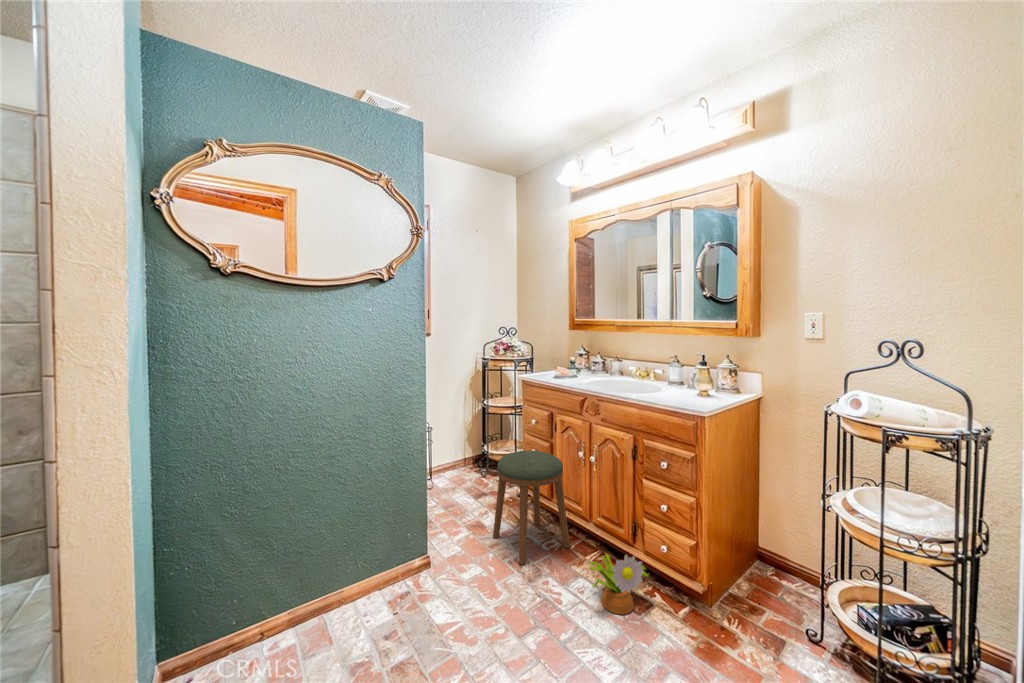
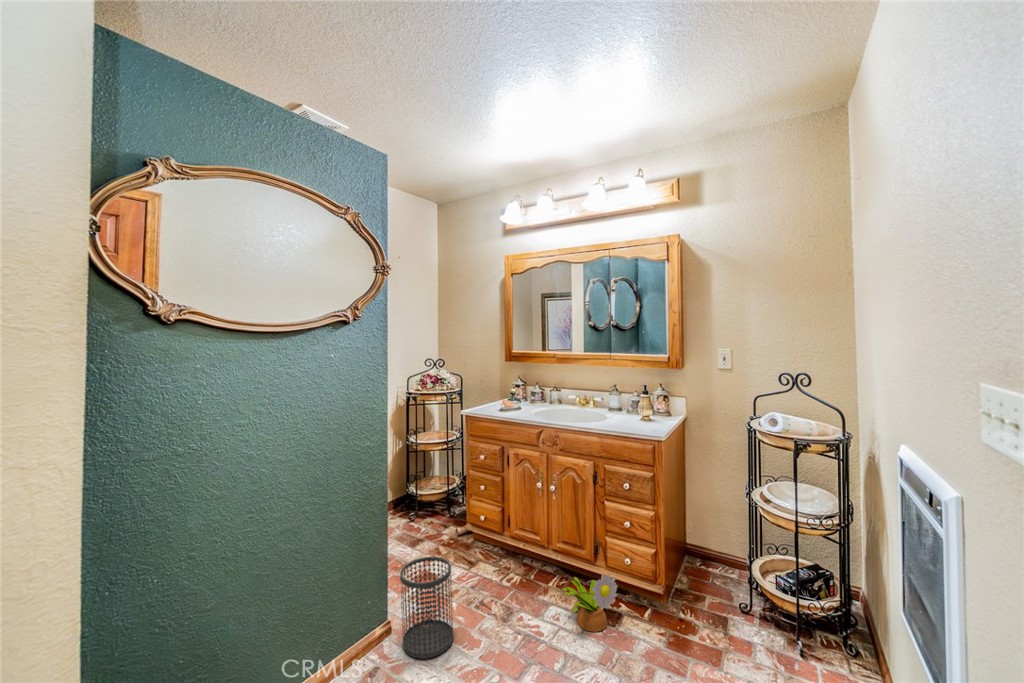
stool: present [493,451,570,564] -> none [448,485,530,606]
wastebasket: none [431,505,479,597] -> present [400,557,454,658]

